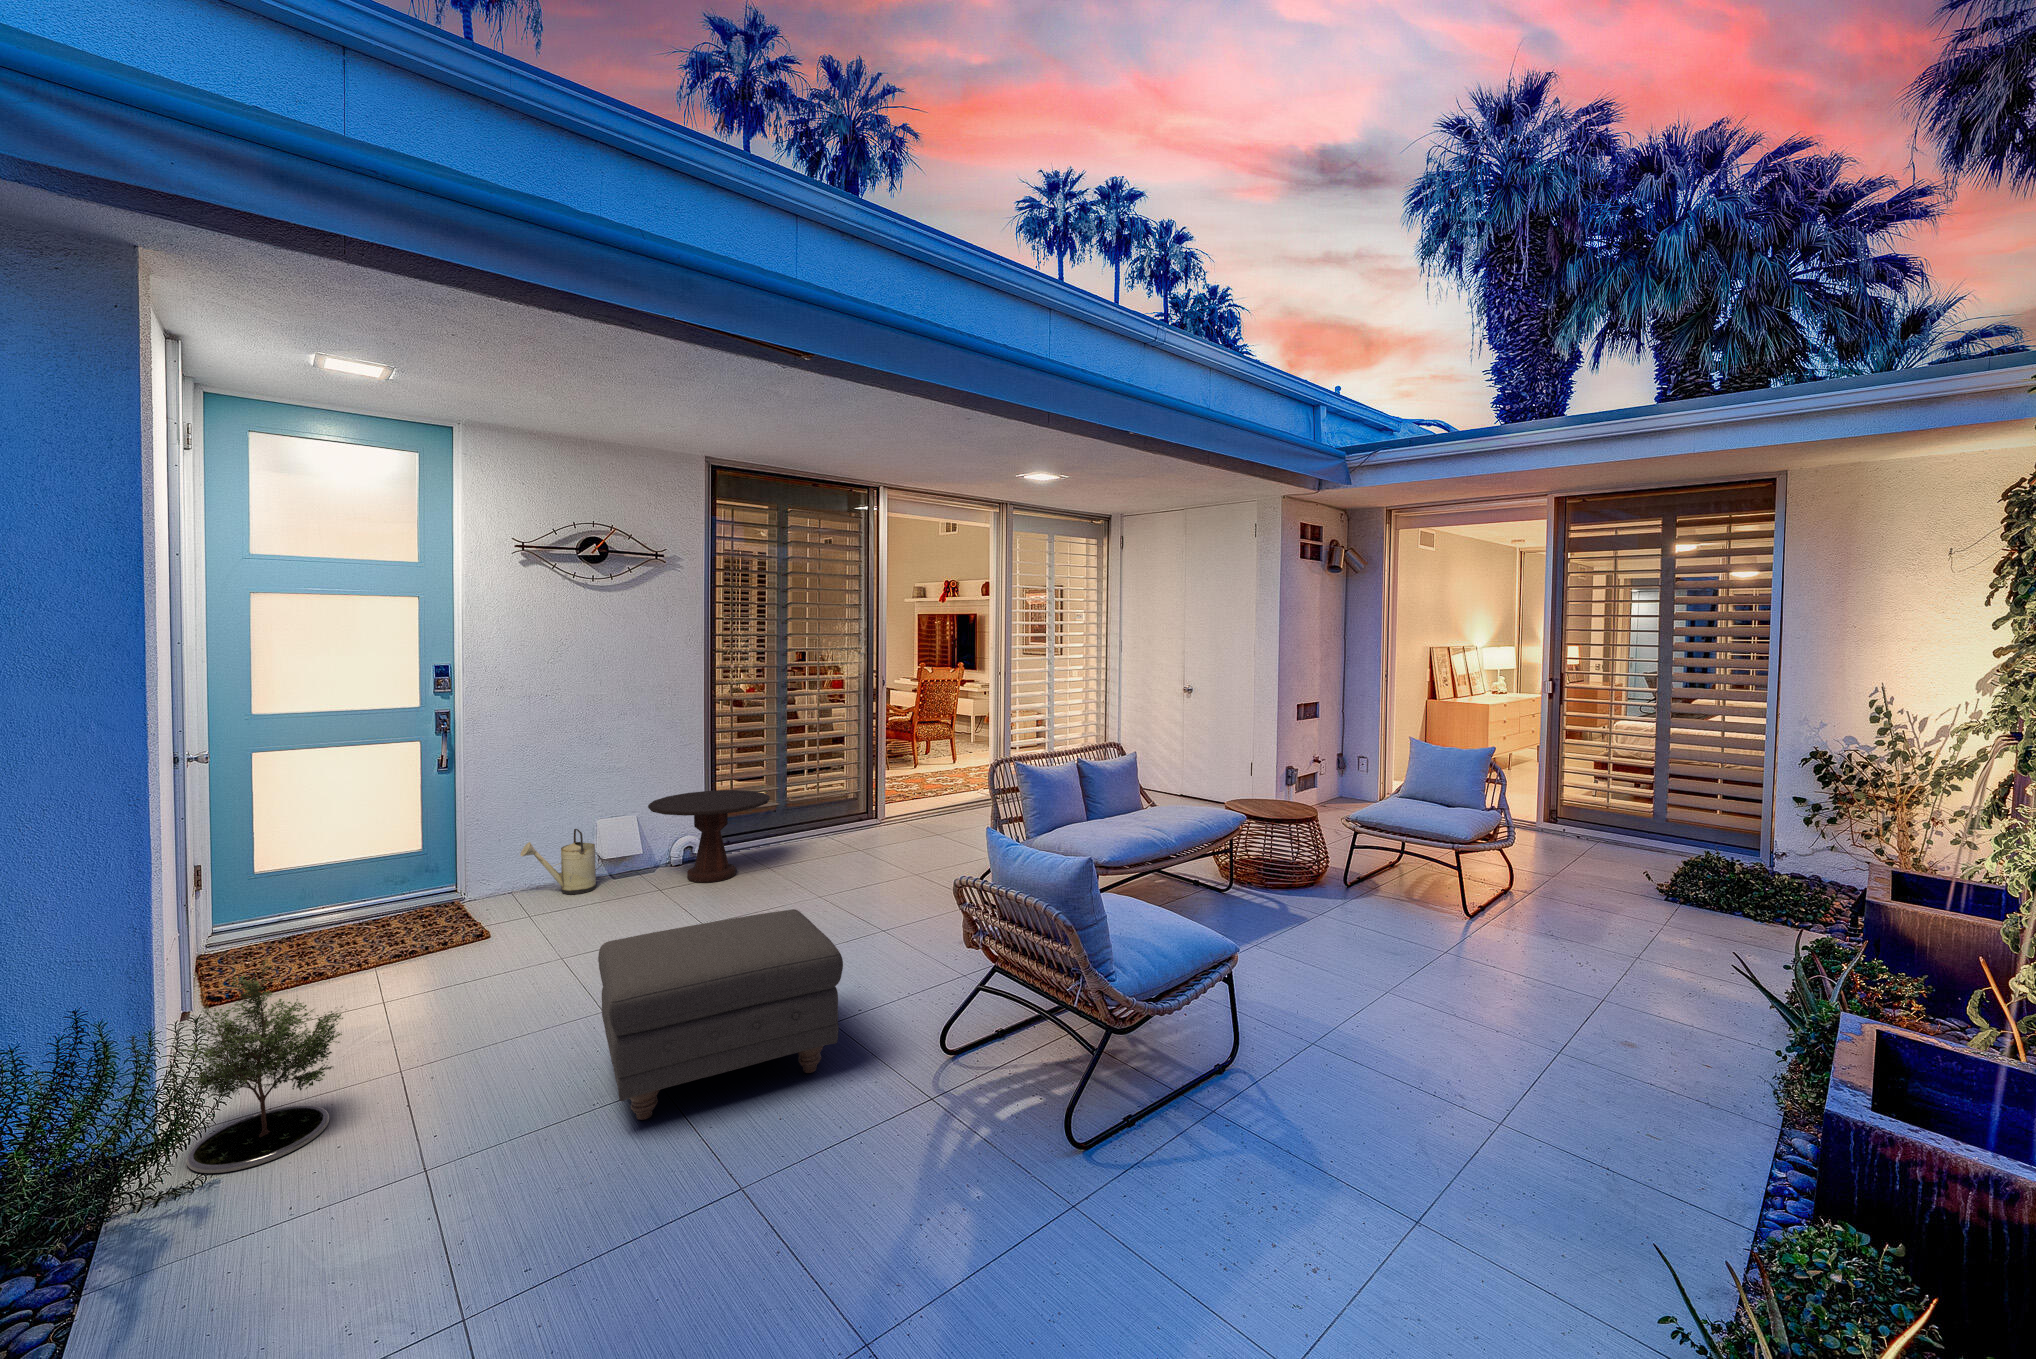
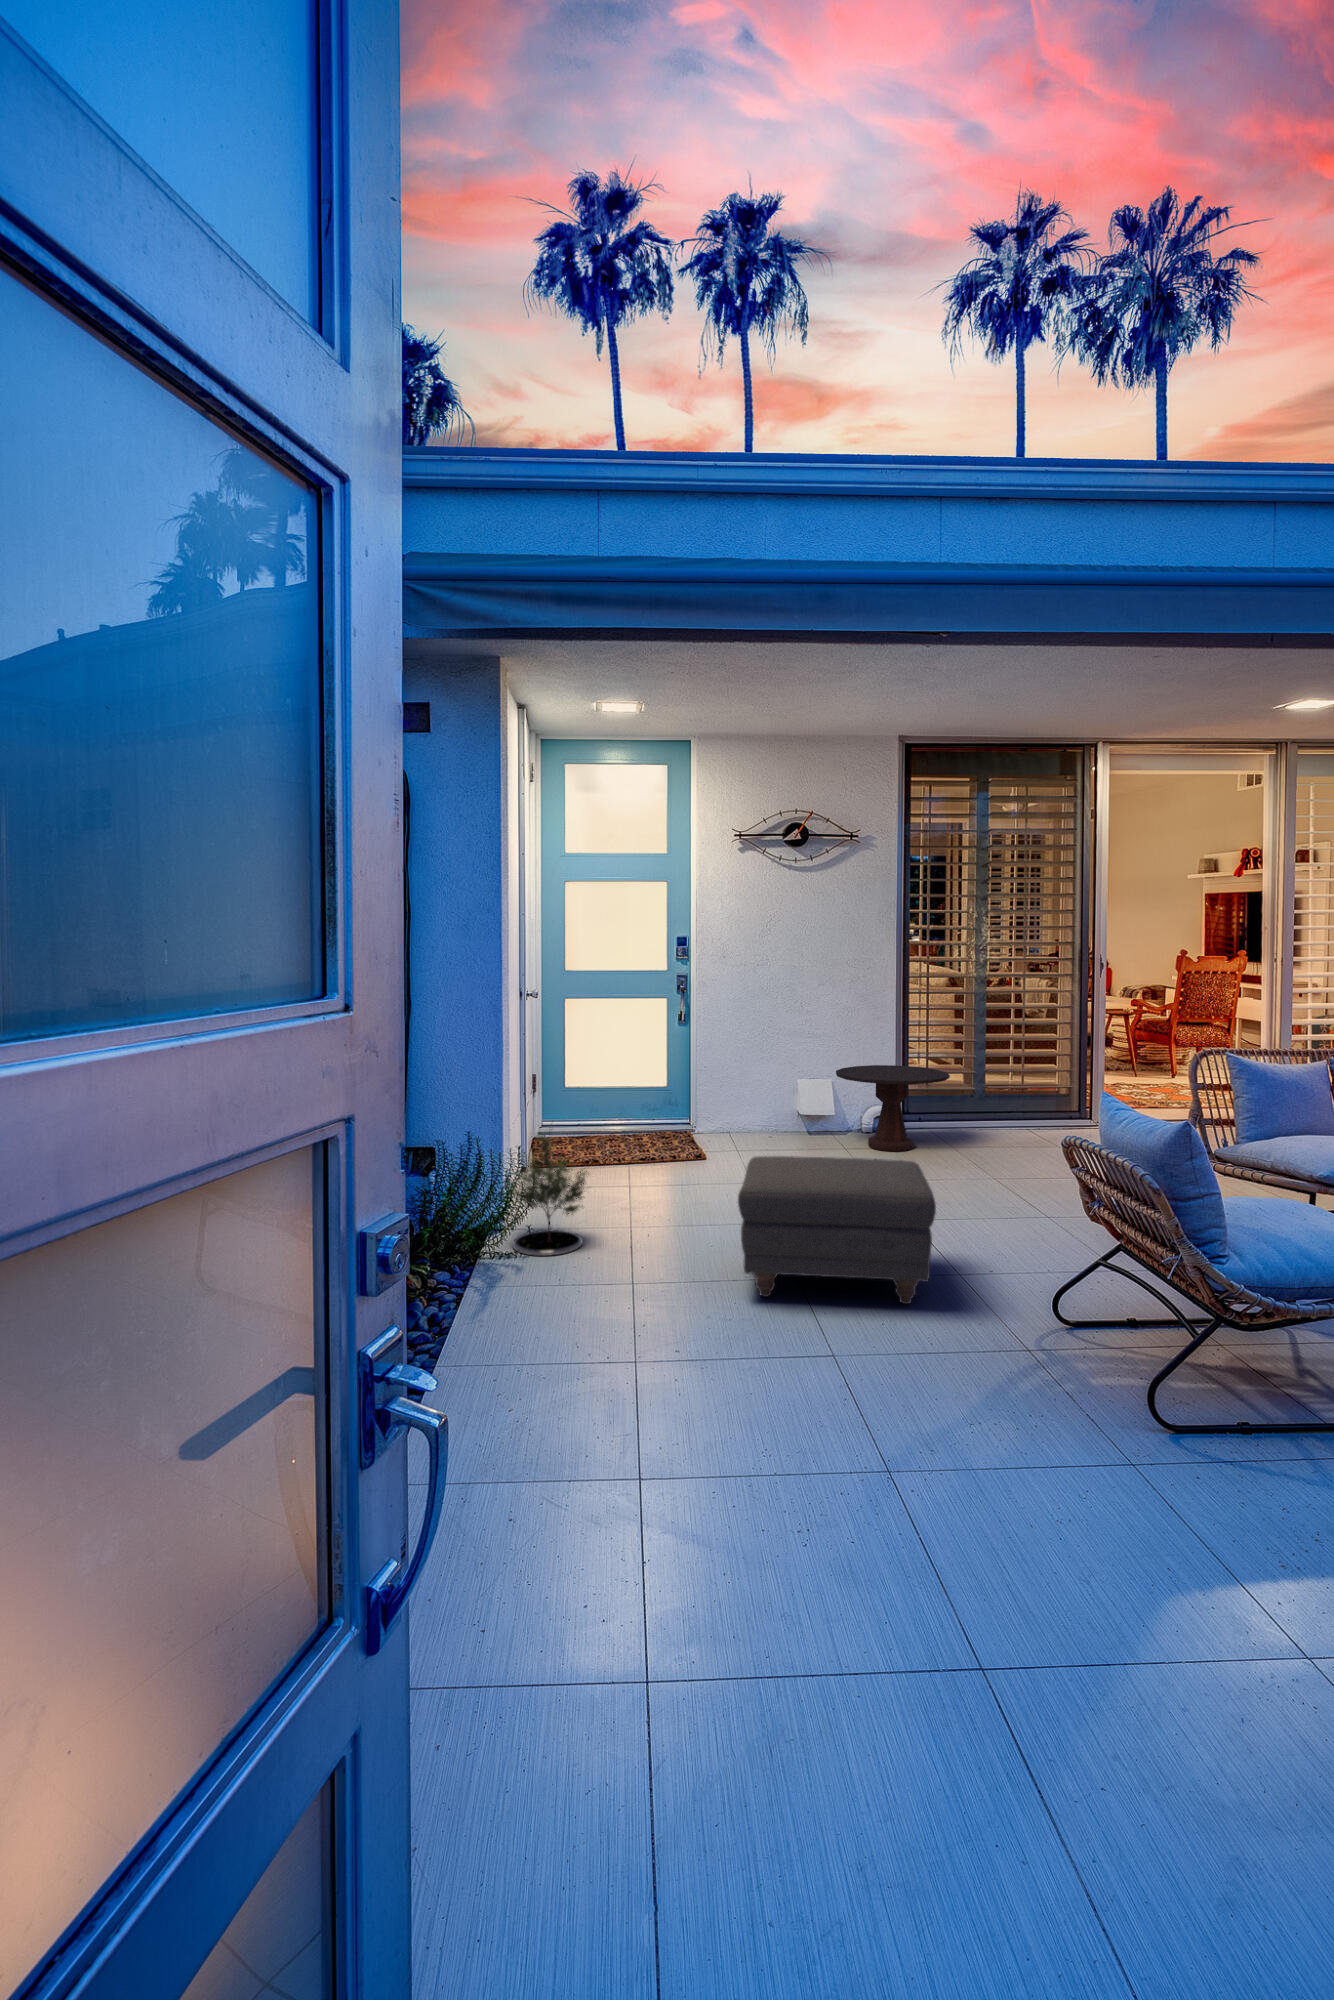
watering can: present [520,829,603,894] -> none [734,1085,798,1142]

